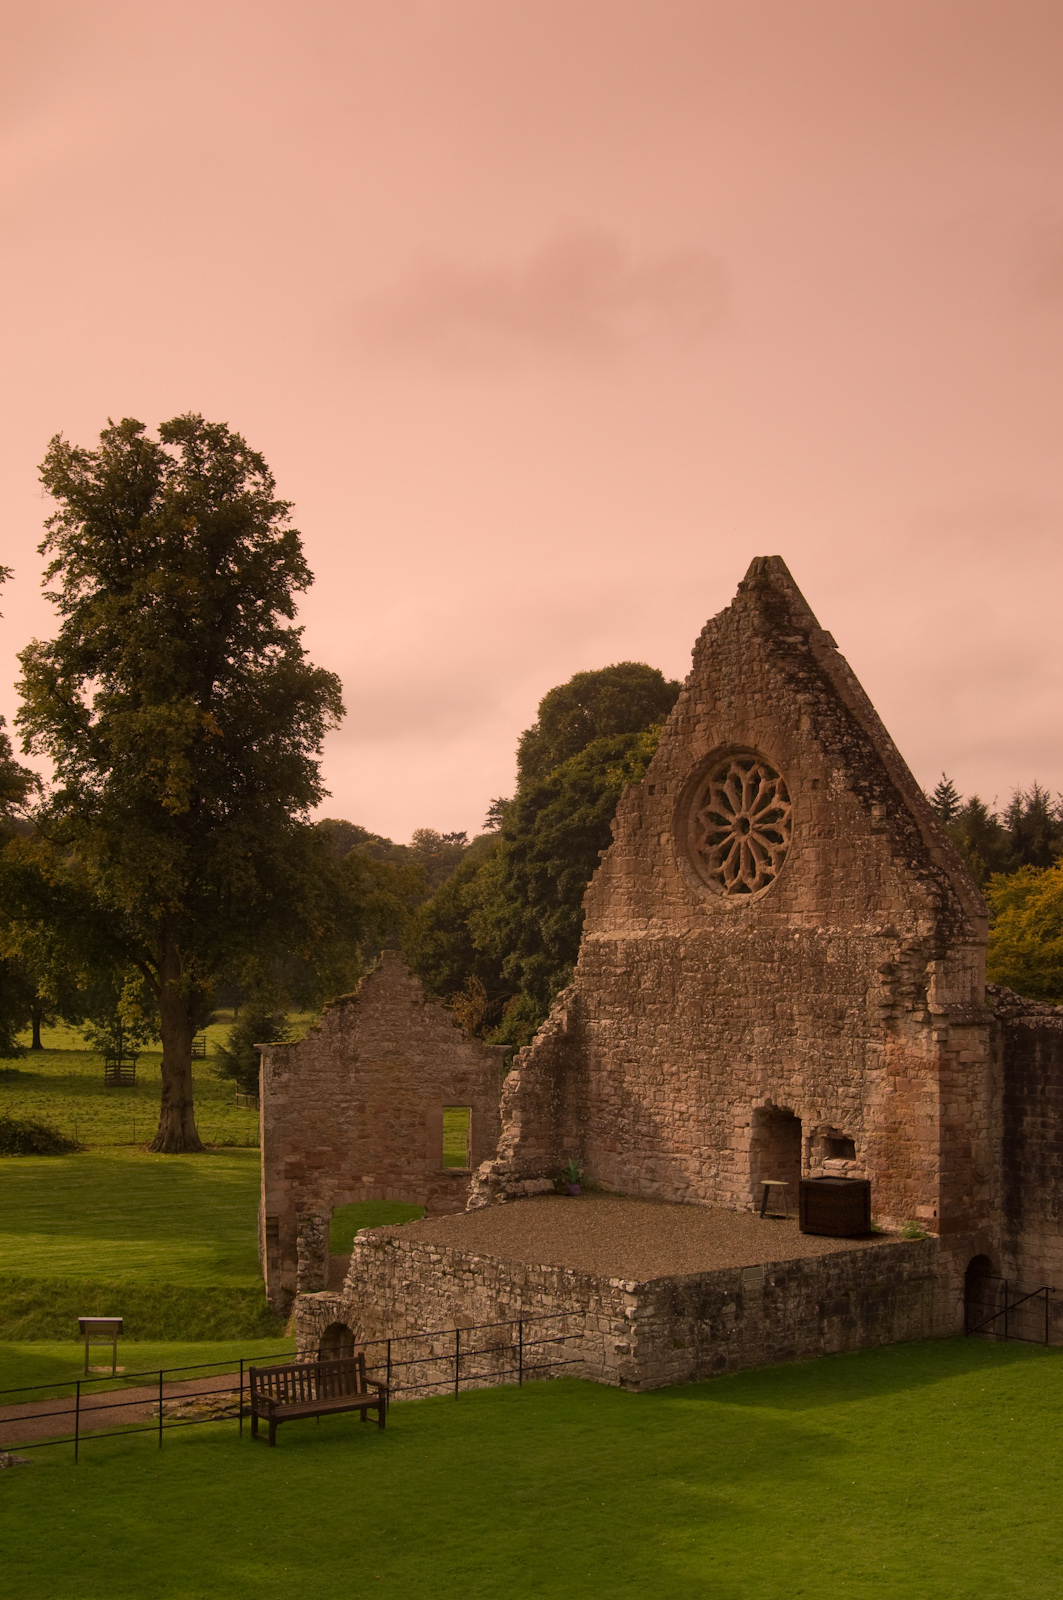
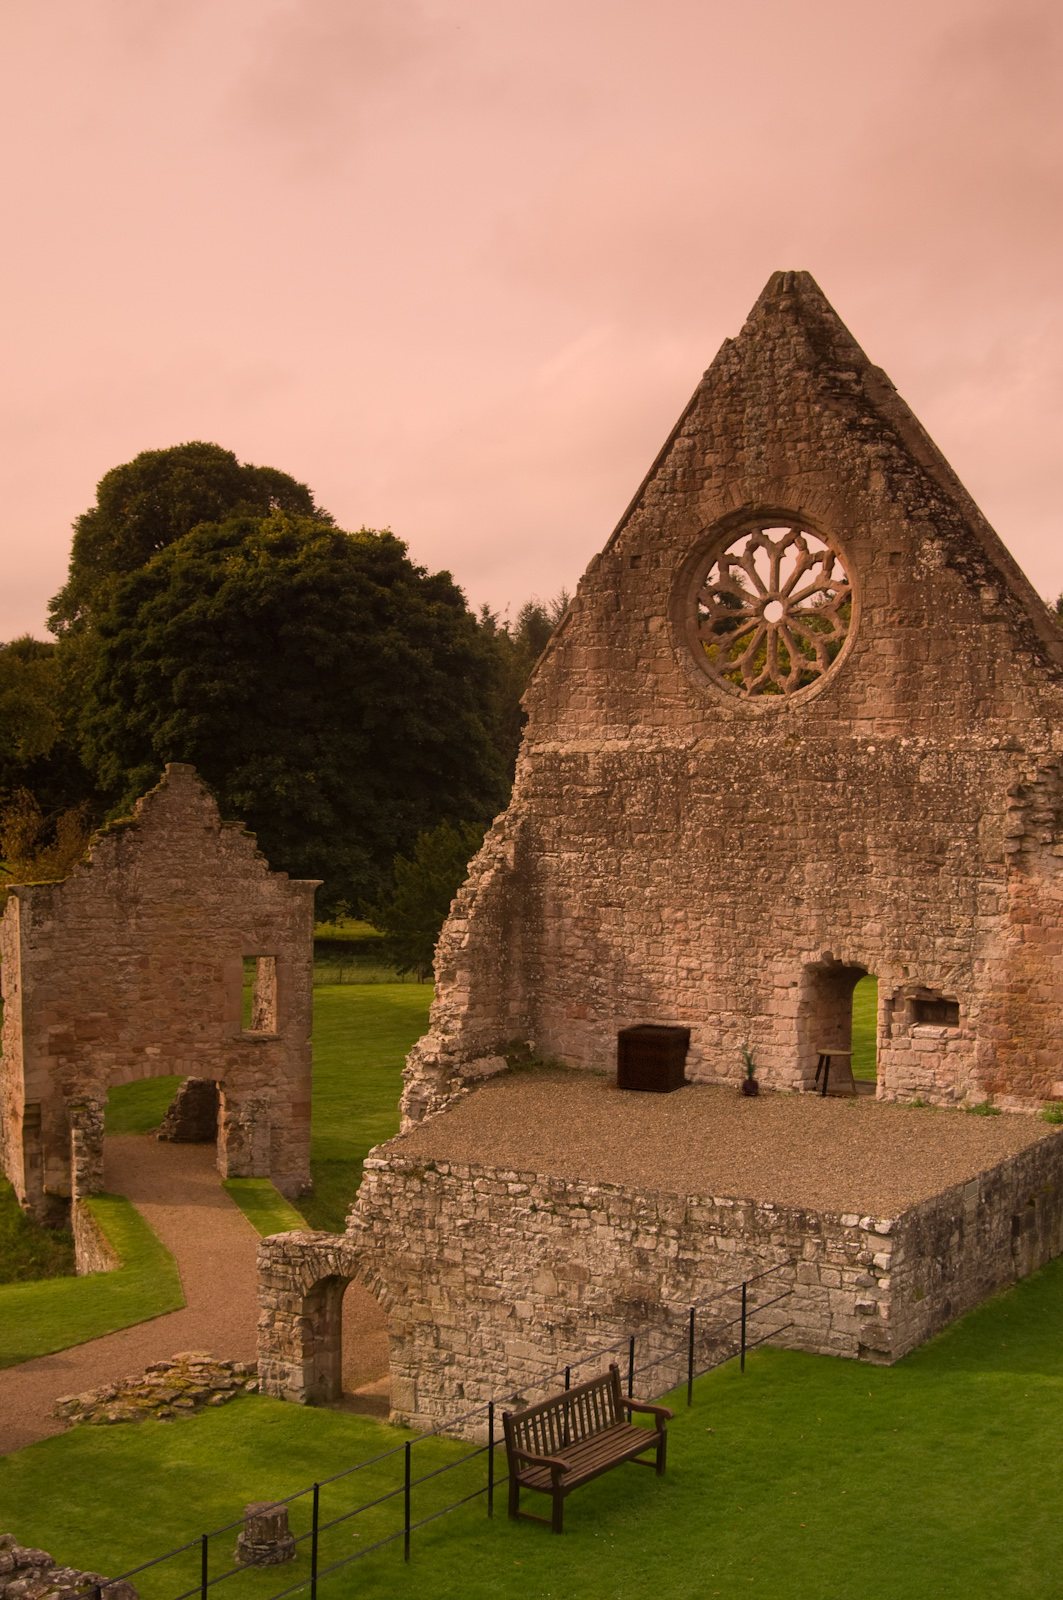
decorative plant: present [567,1159,580,1196] -> present [736,1043,760,1095]
wooden crate: present [799,1175,871,1237] -> present [617,1023,691,1092]

